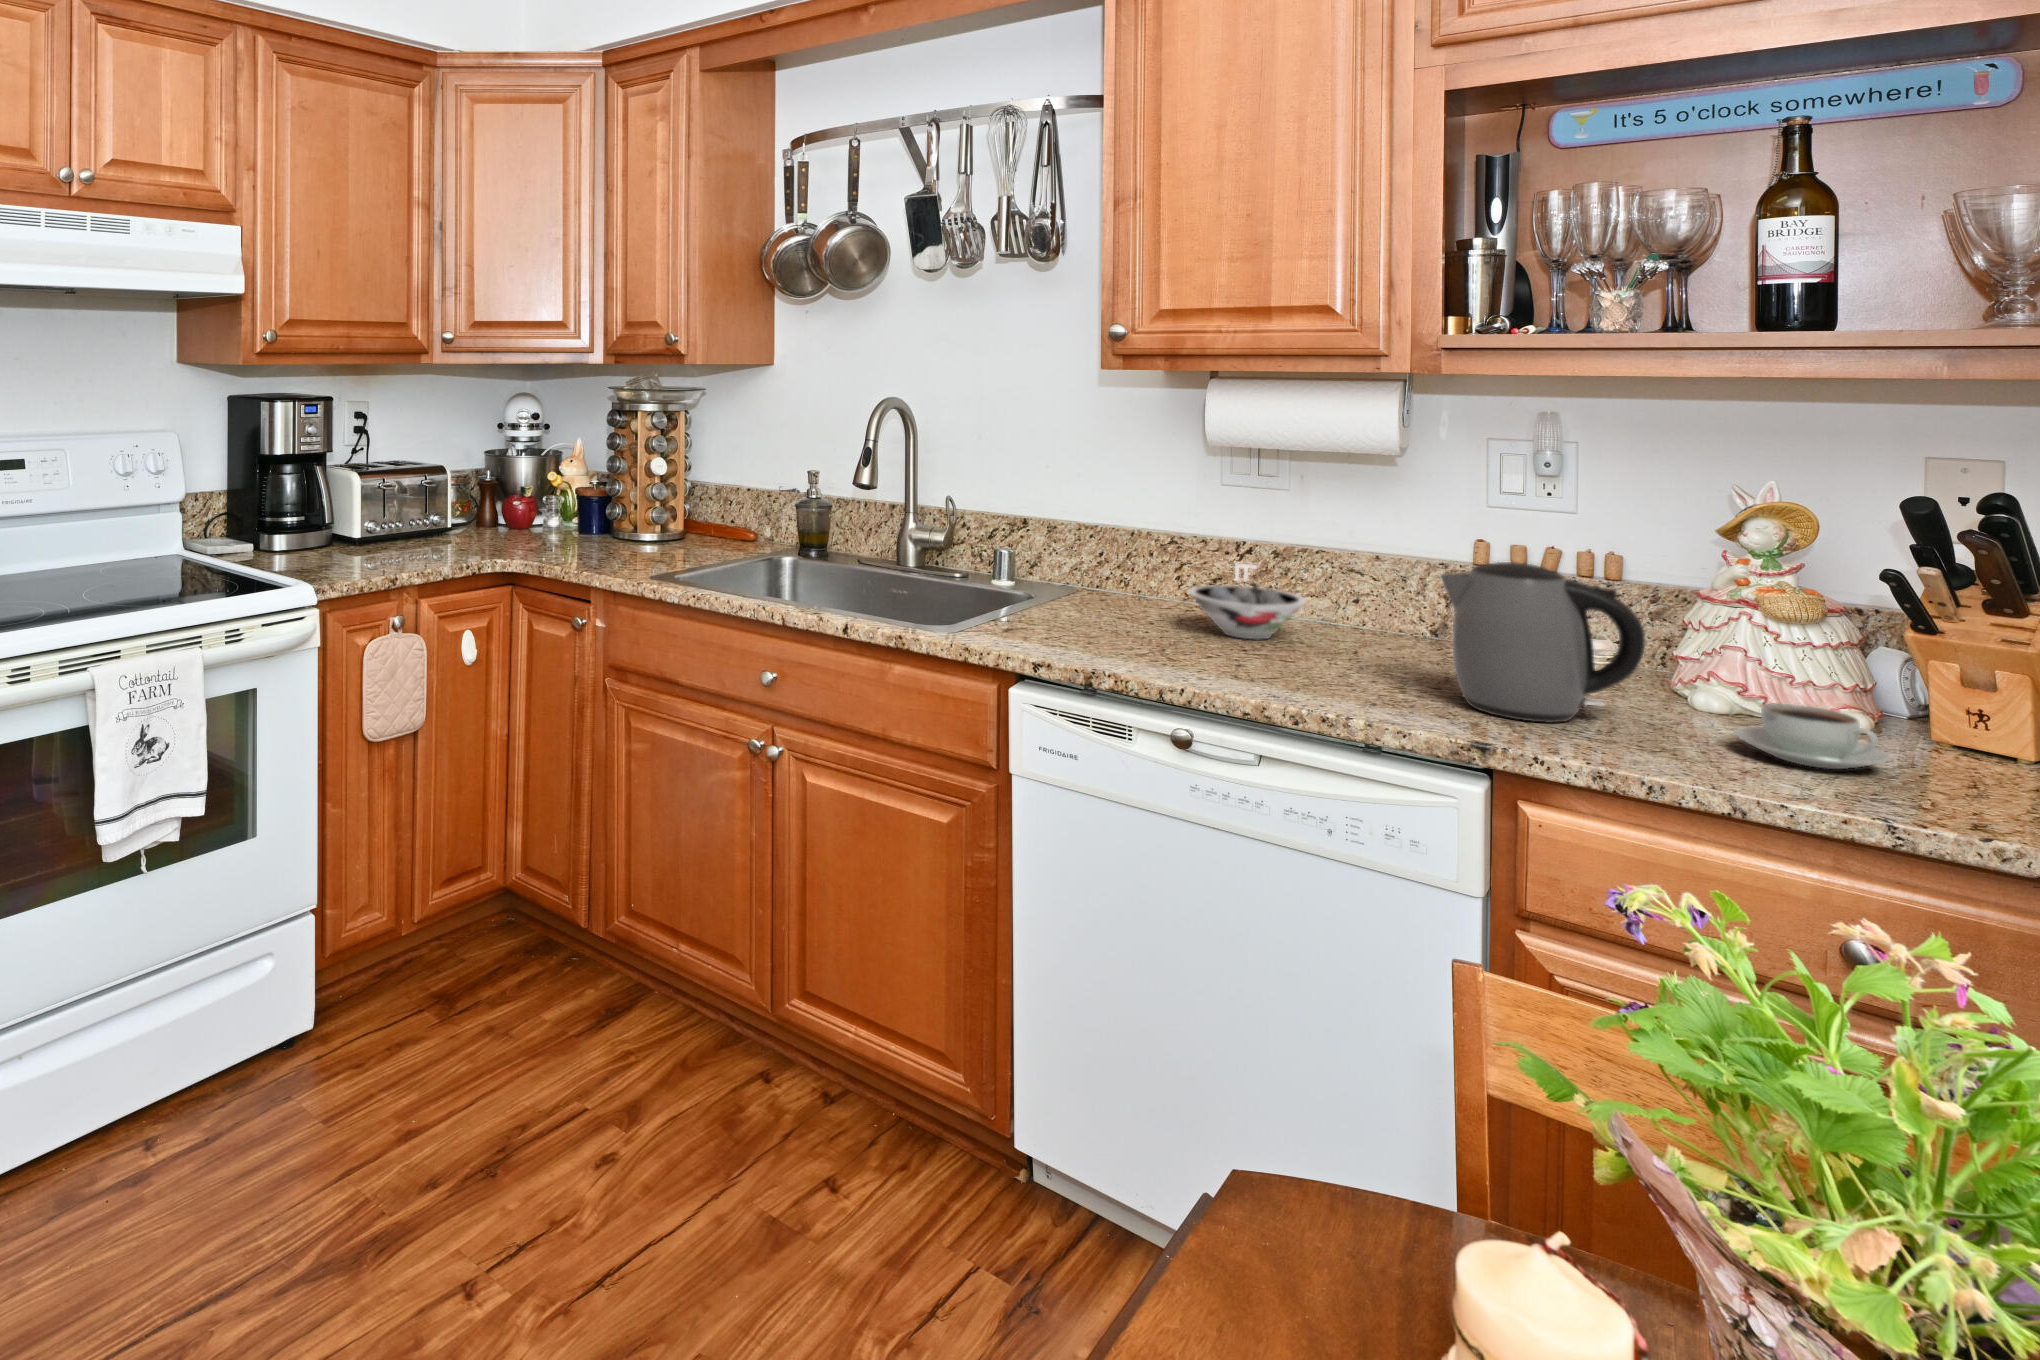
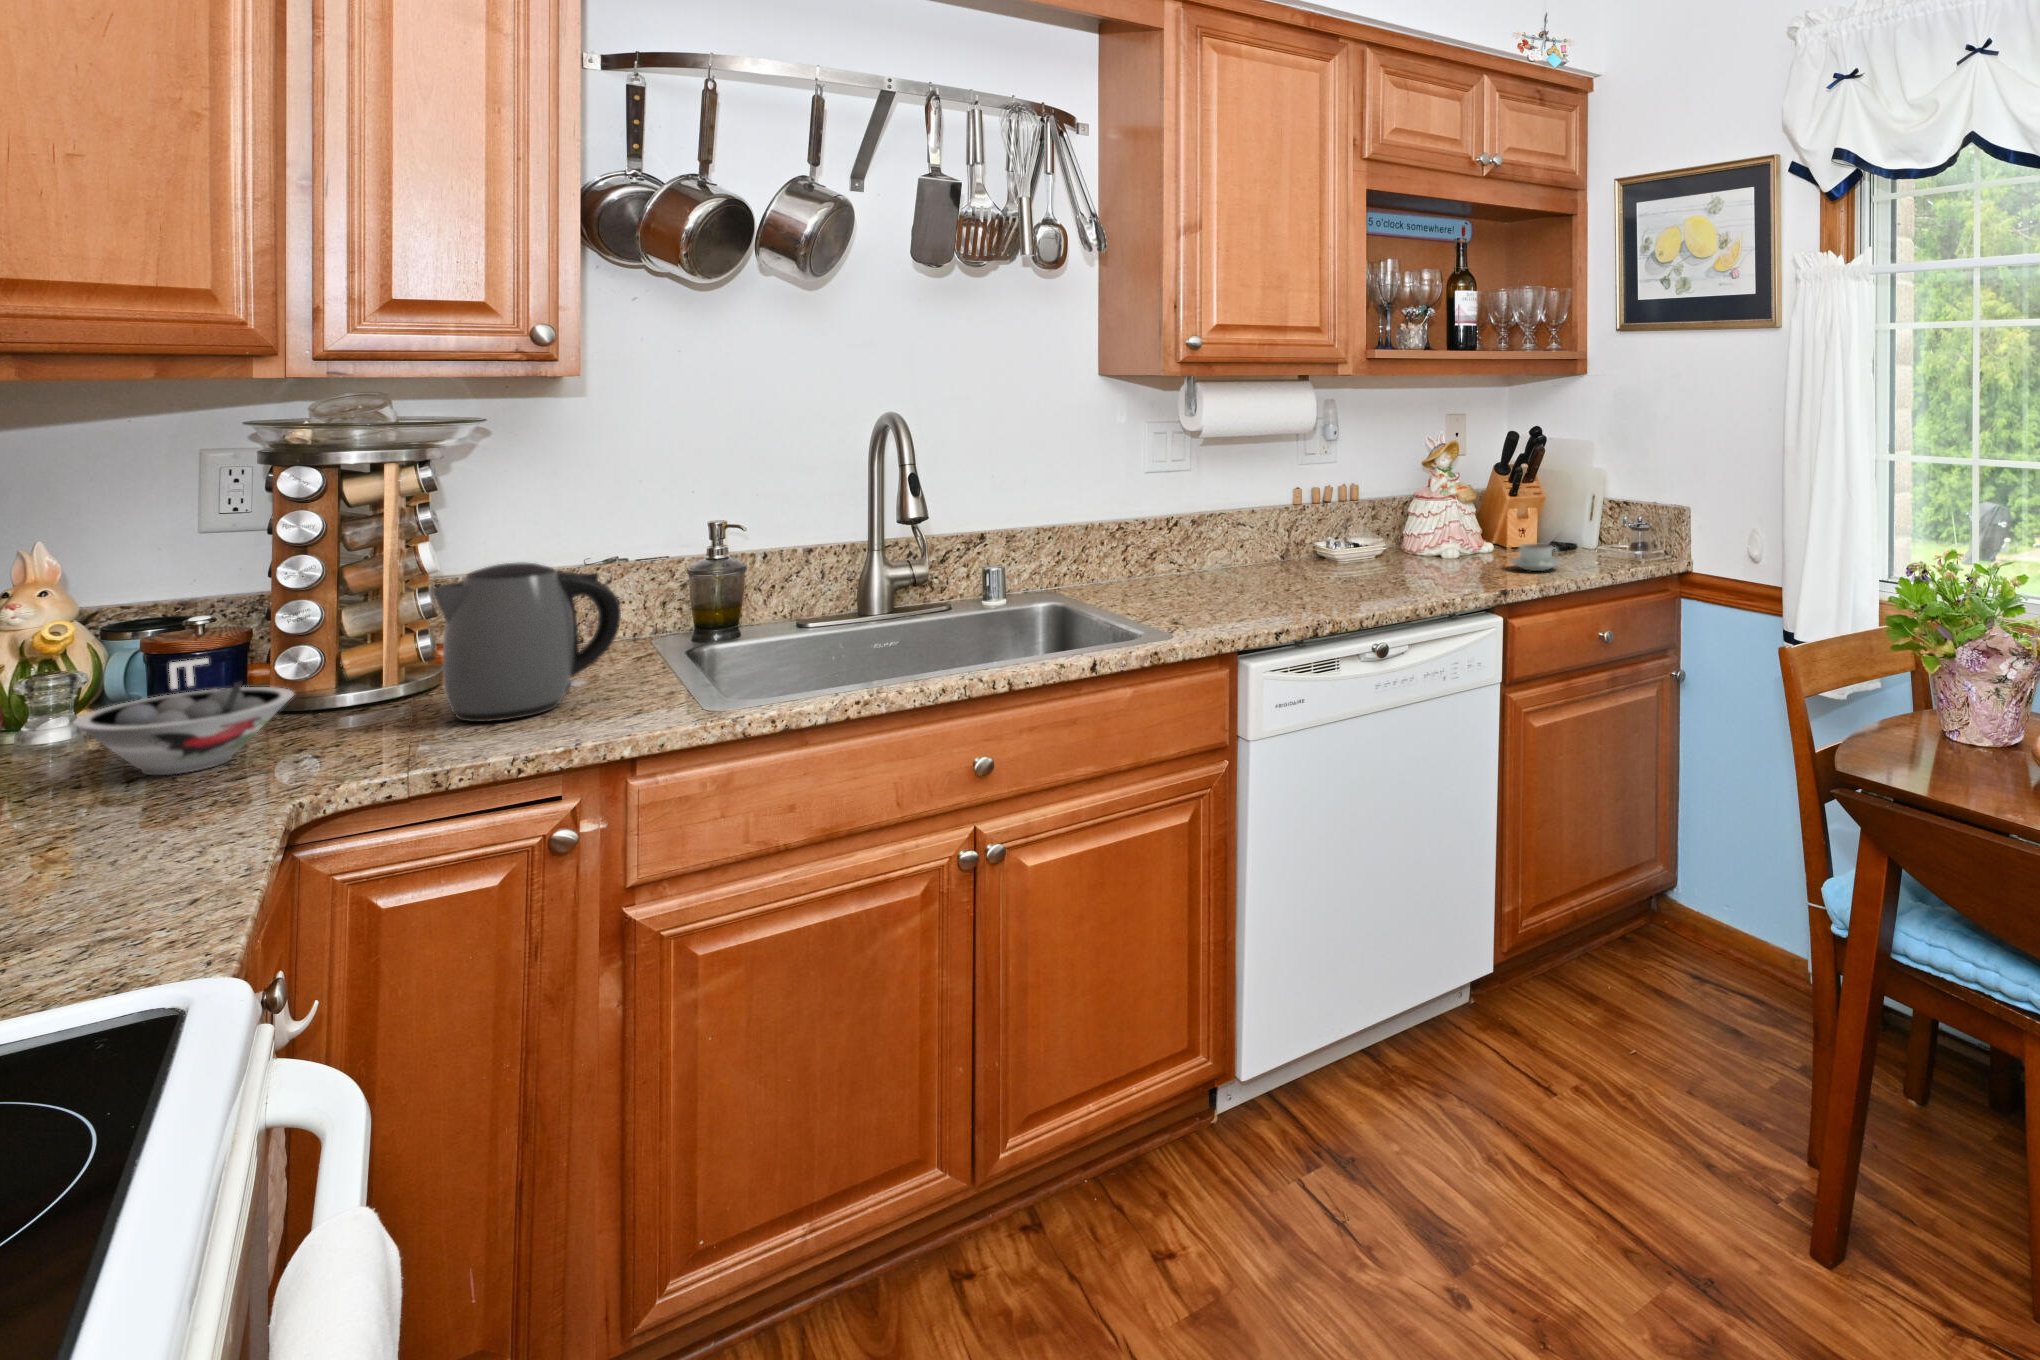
kettle: present [1441,562,1645,723] -> present [433,563,621,722]
bowl: present [1188,564,1306,639] -> present [73,658,294,775]

